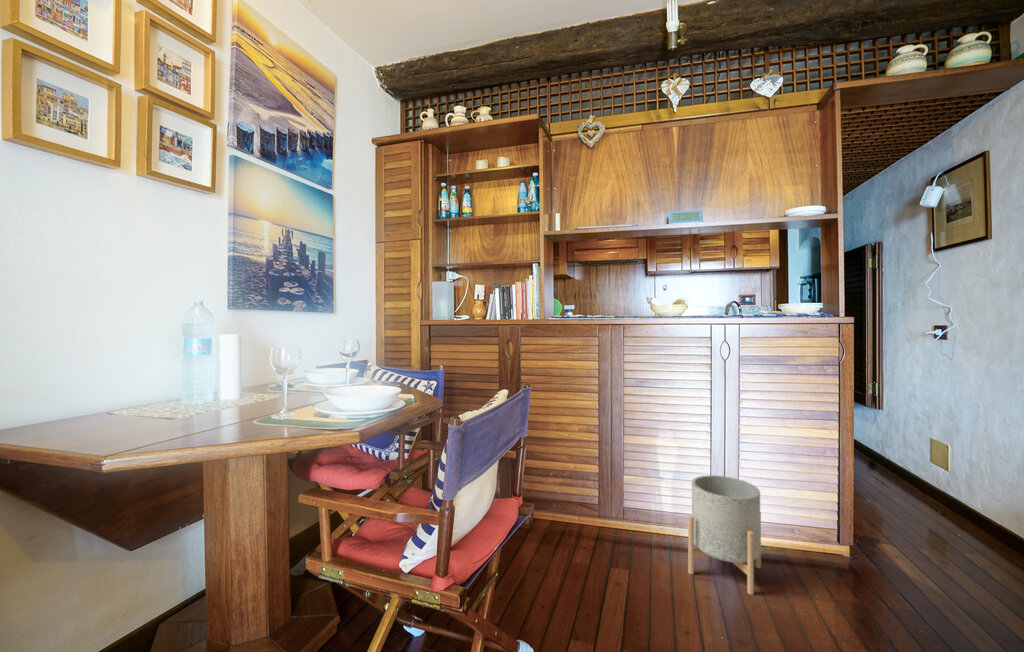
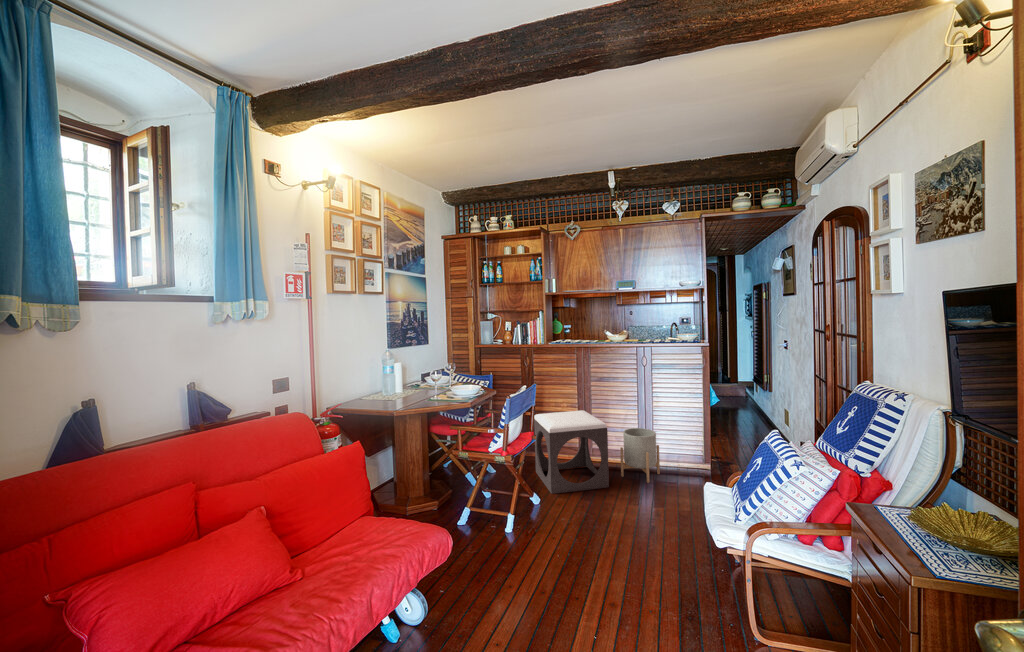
footstool: none [520,439,677,633] -> present [534,410,609,494]

